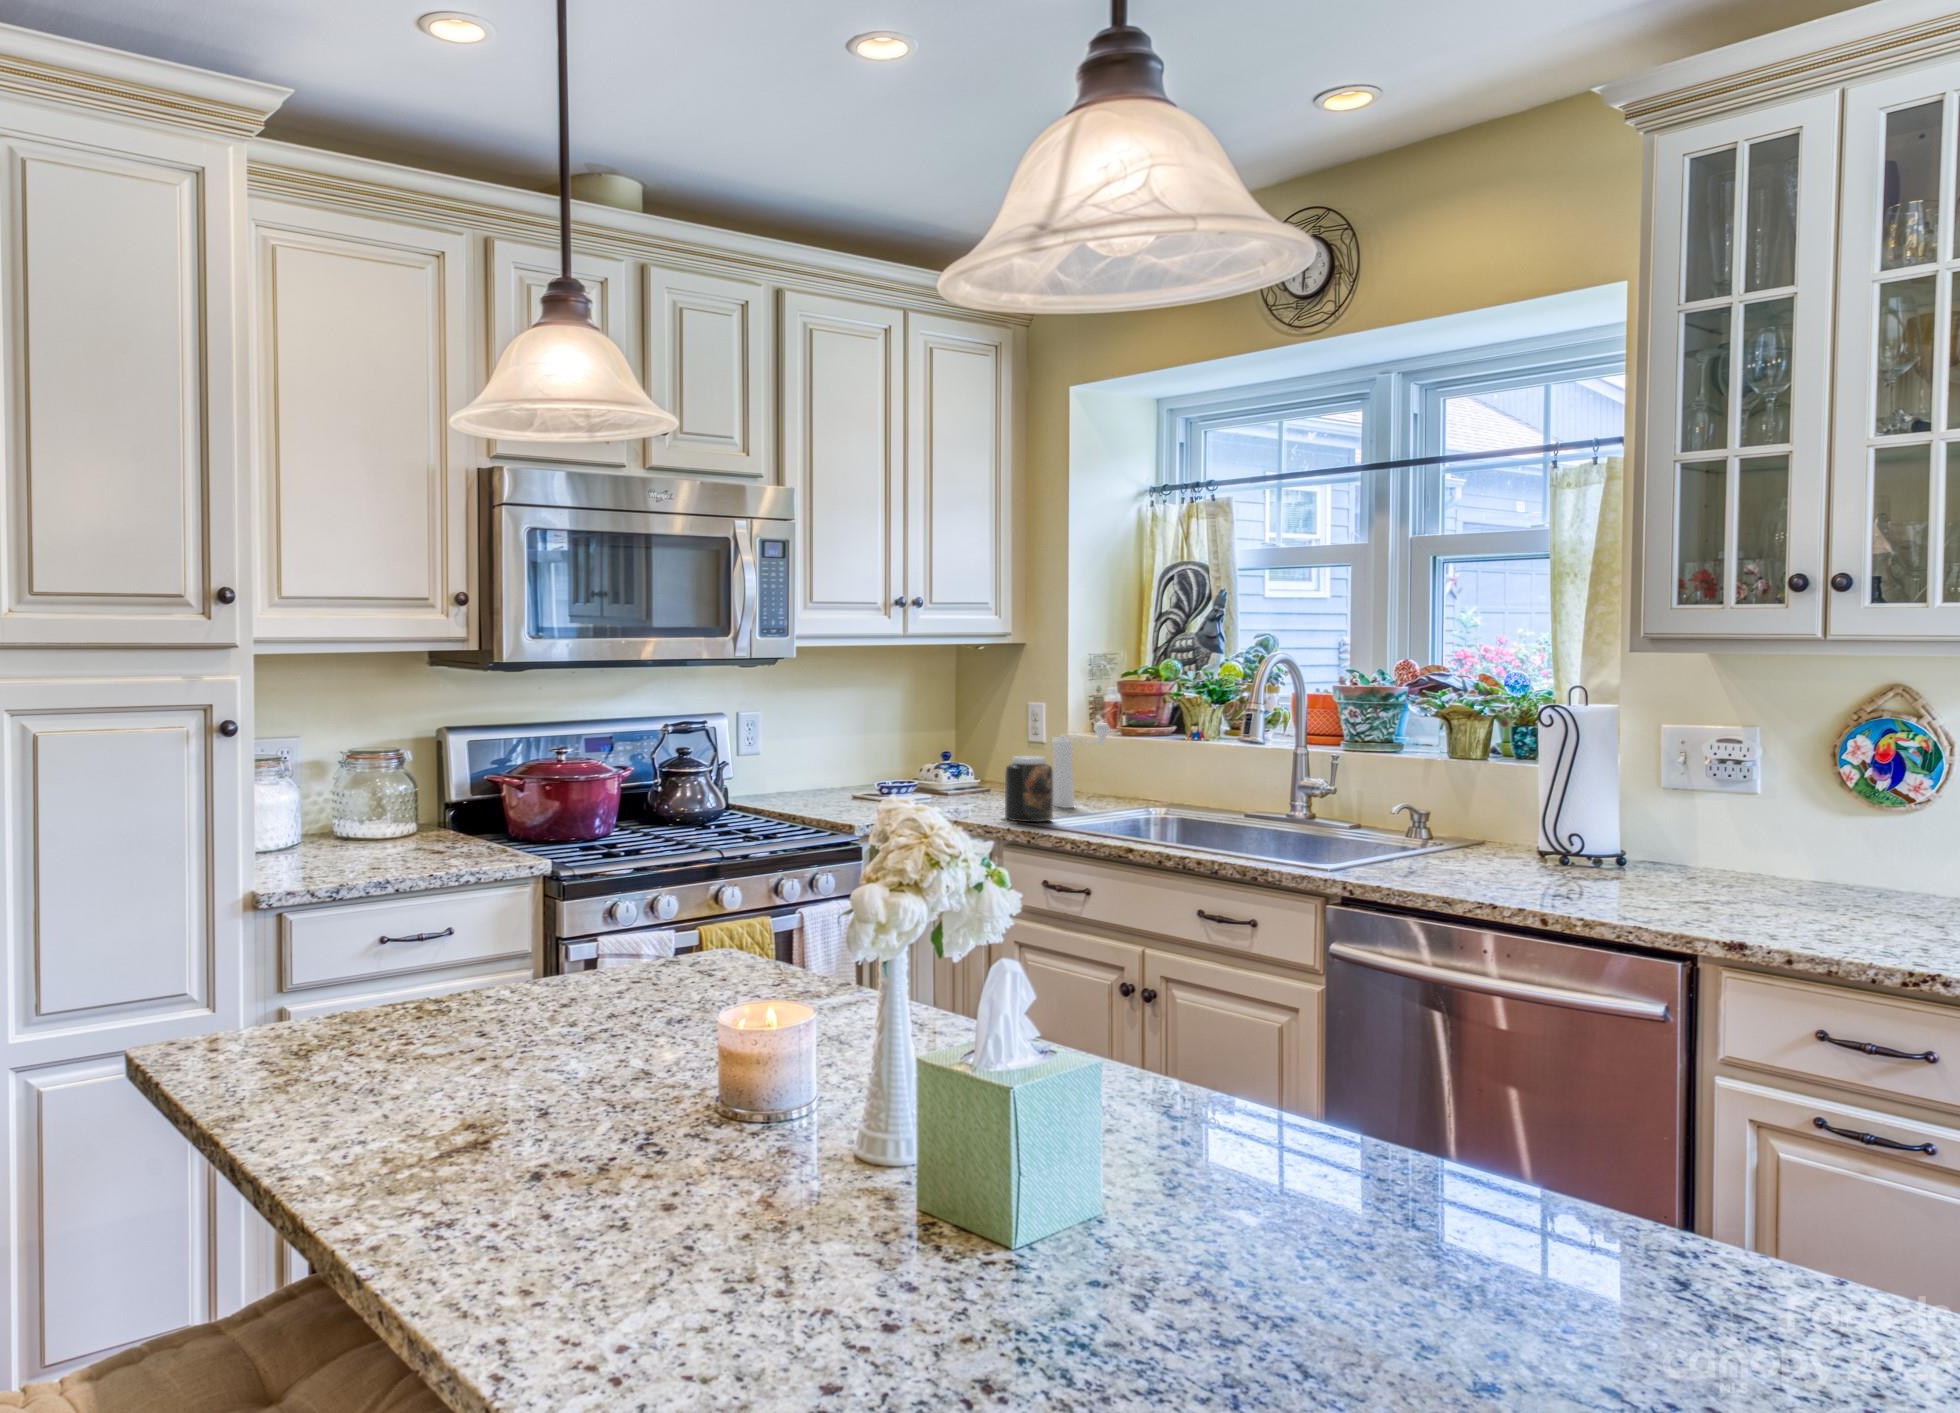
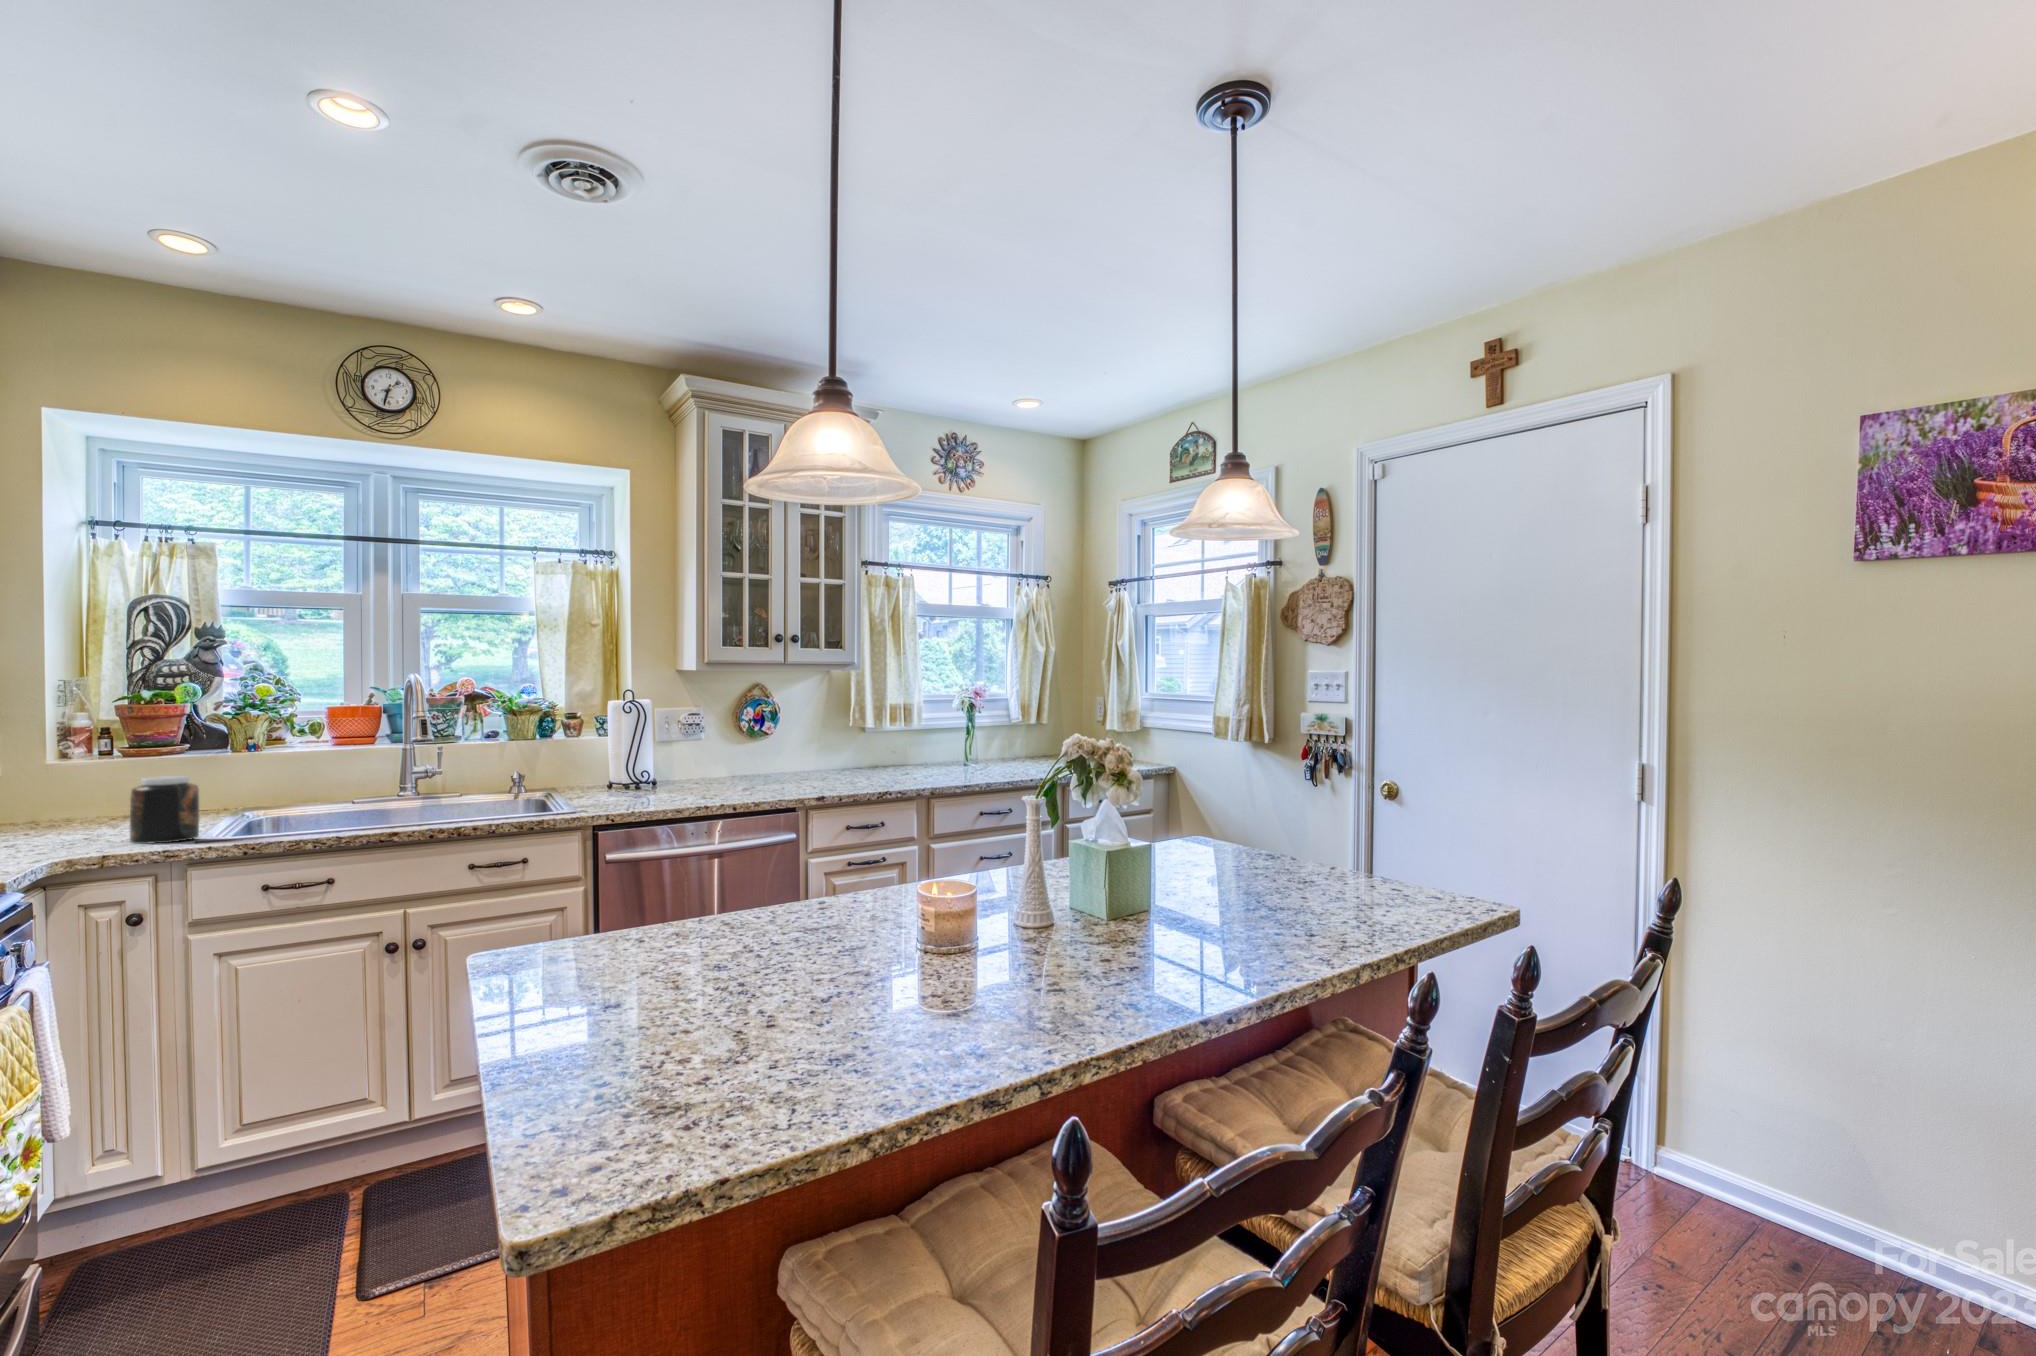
pepper mill: present [1051,723,1110,808] -> none [70,747,132,838]

